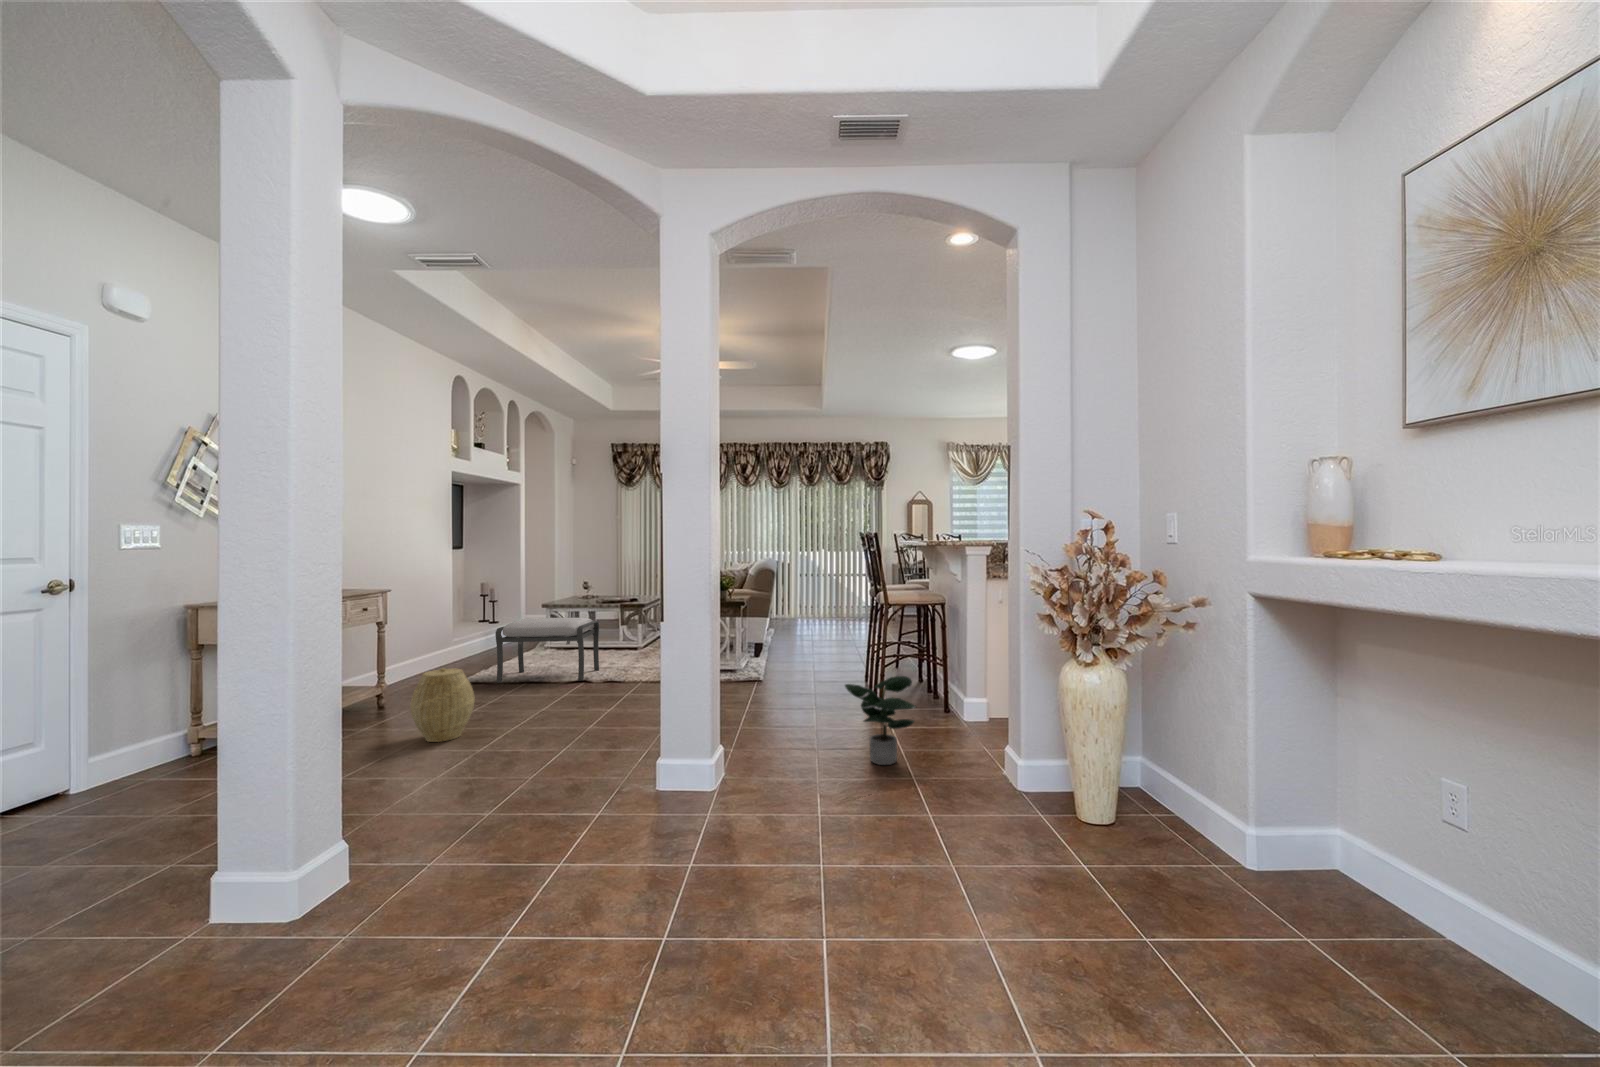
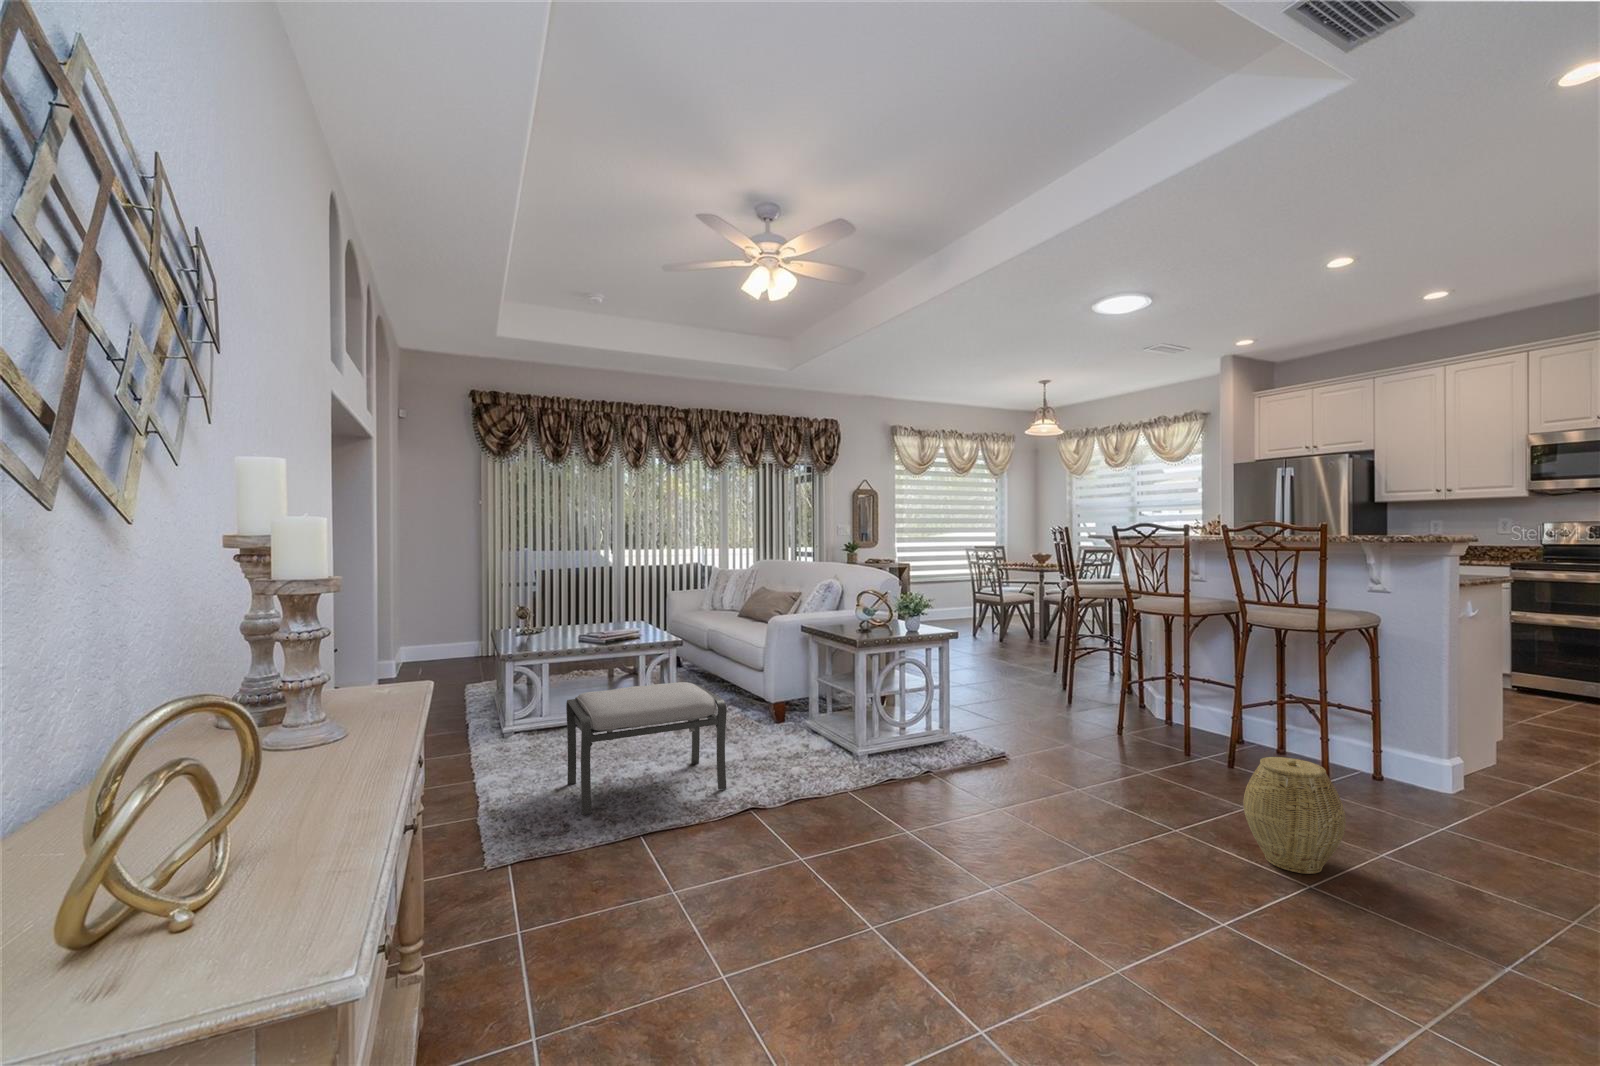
woven basket: present [410,668,475,742] -> present [1243,757,1346,874]
potted plant: present [845,676,916,765] -> none [1389,754,1534,880]

